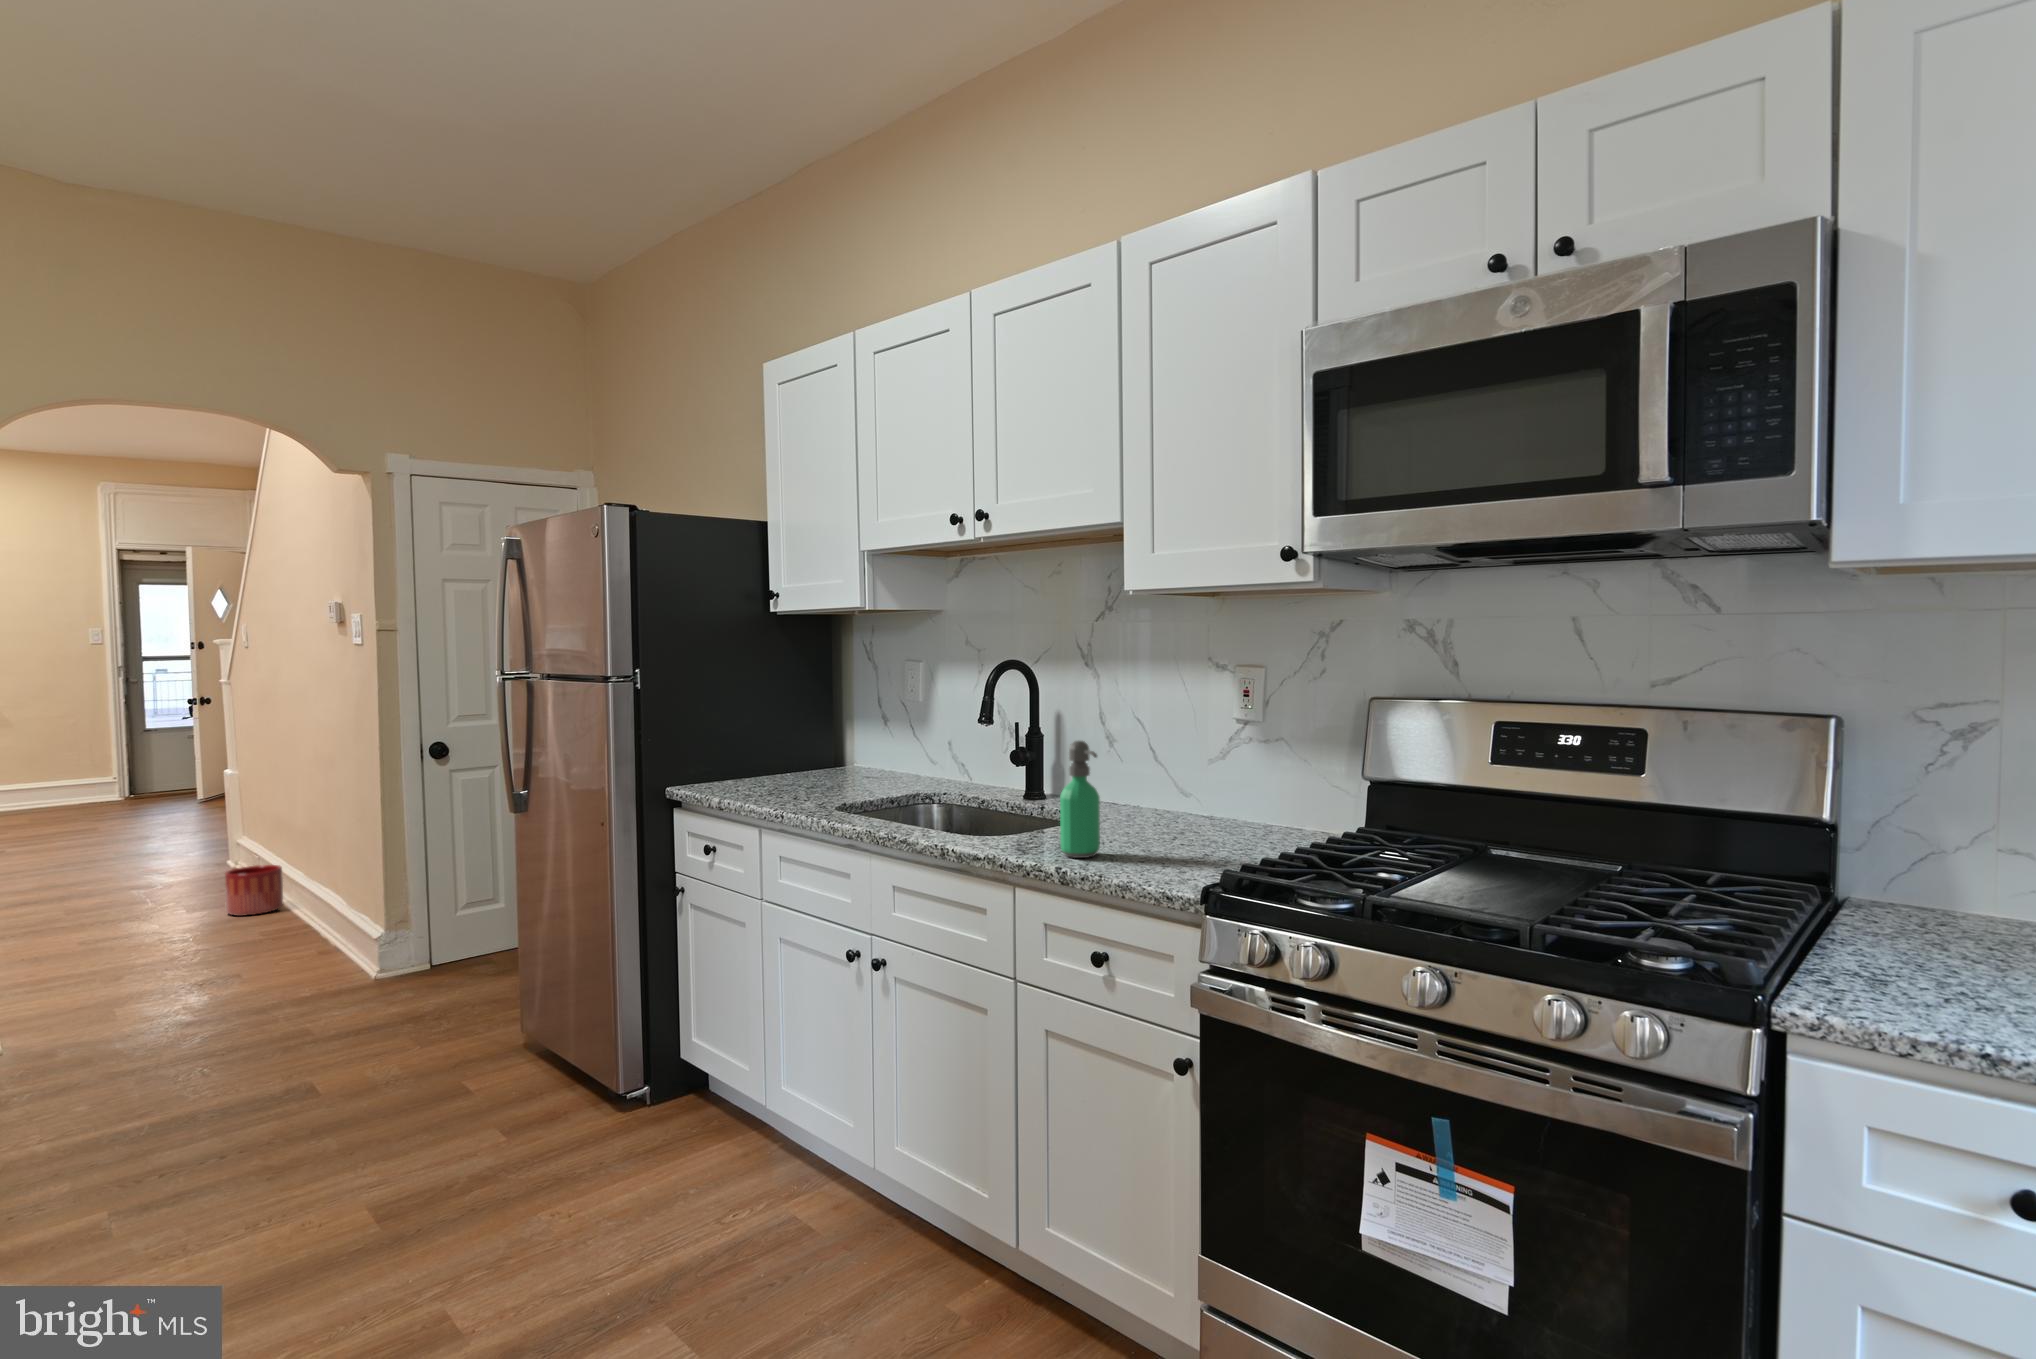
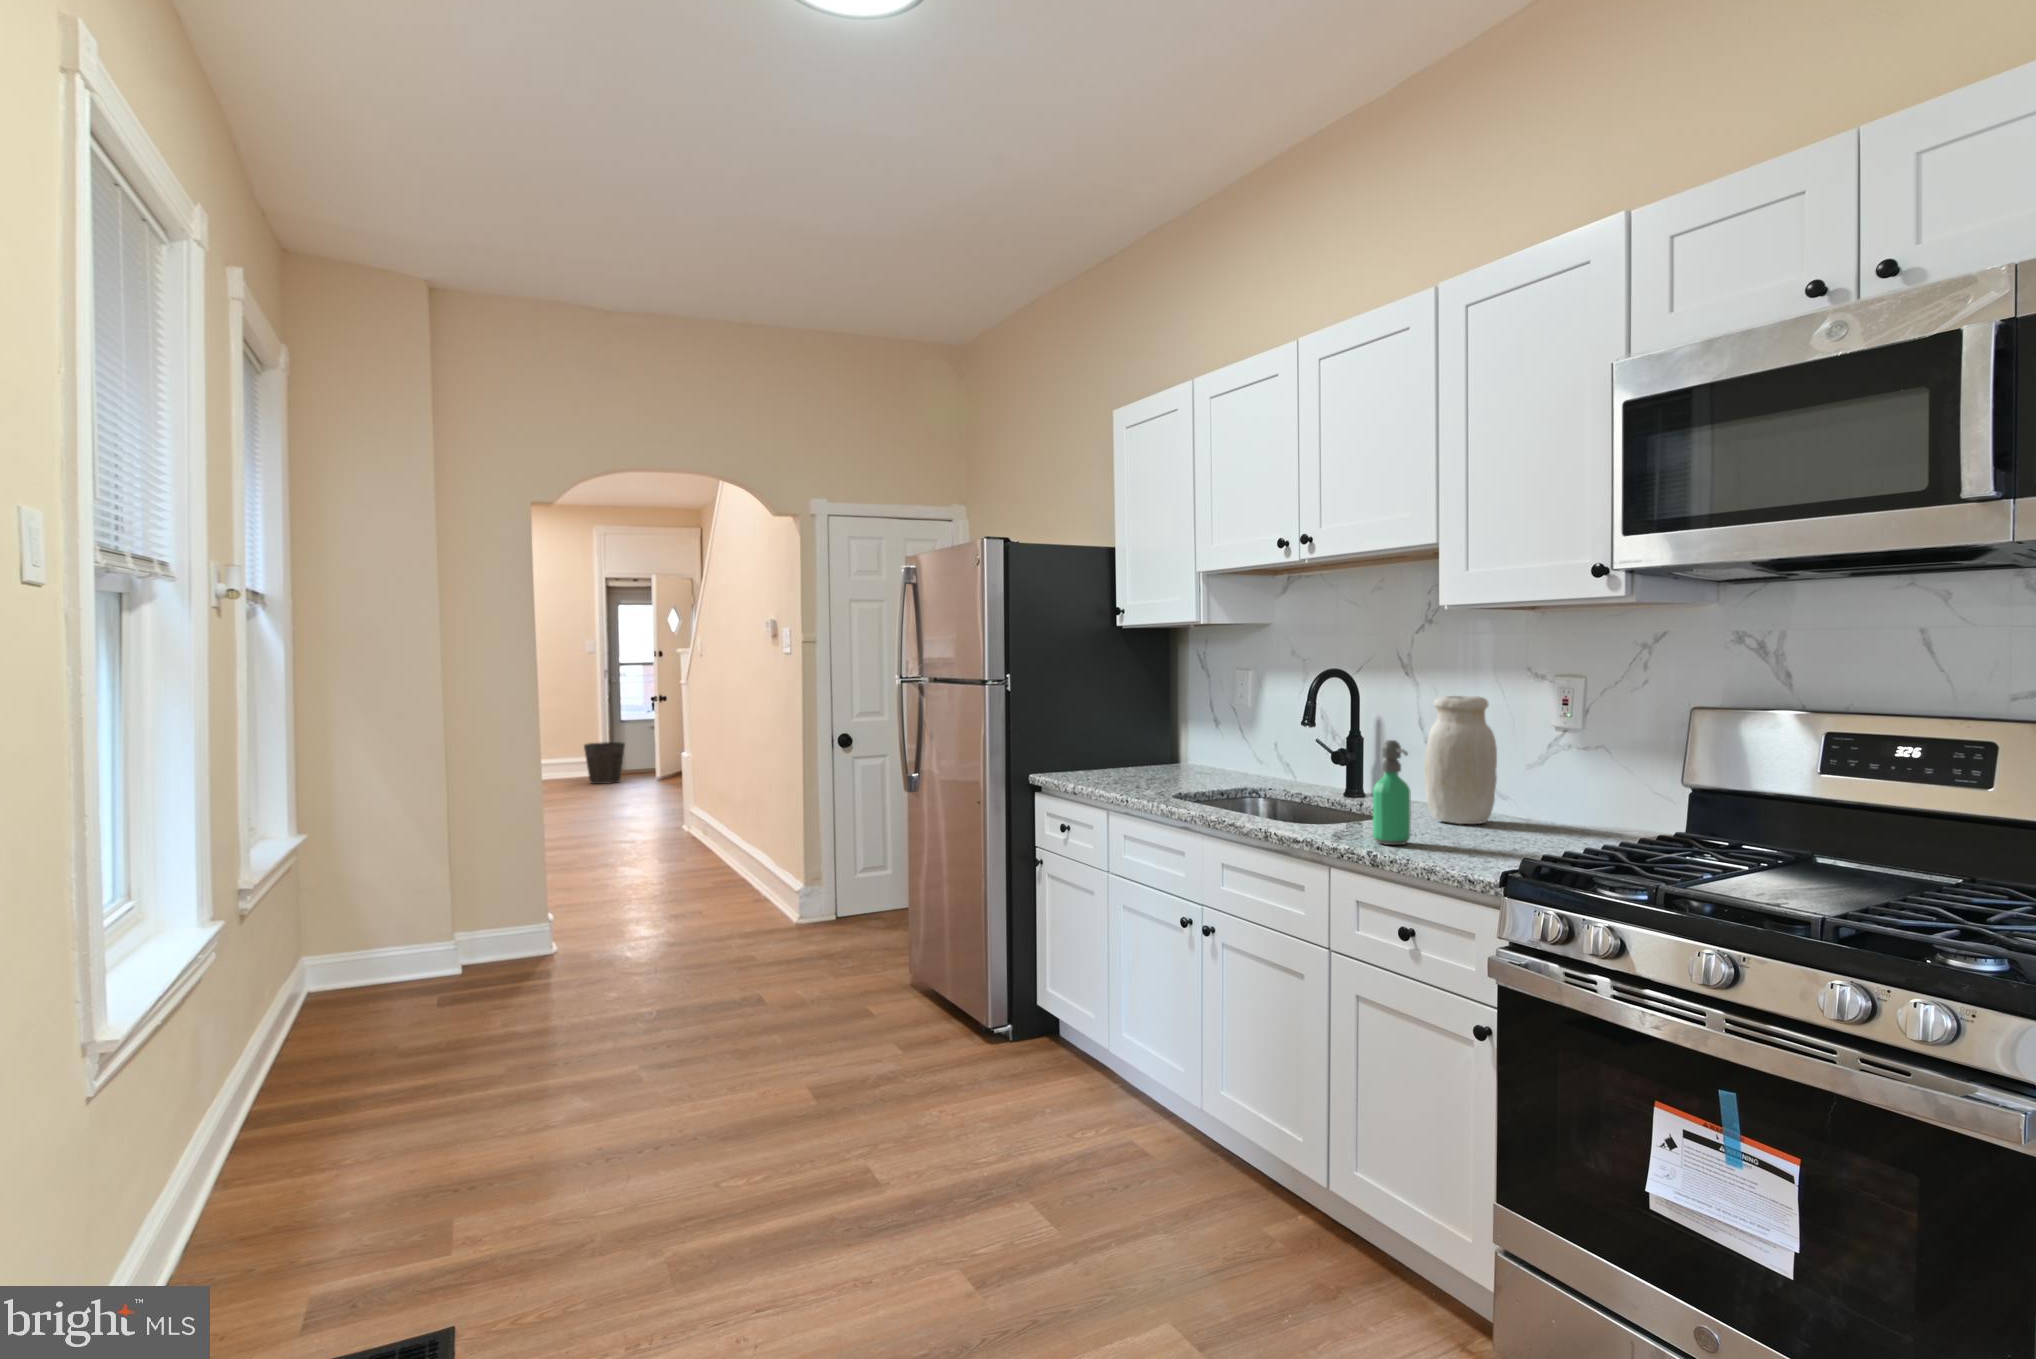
jar: none [1109,689,1181,827] -> present [1425,696,1497,824]
waste bin: none [86,758,150,811] -> present [584,742,625,784]
planter: present [225,865,283,916] -> none [686,830,725,869]

